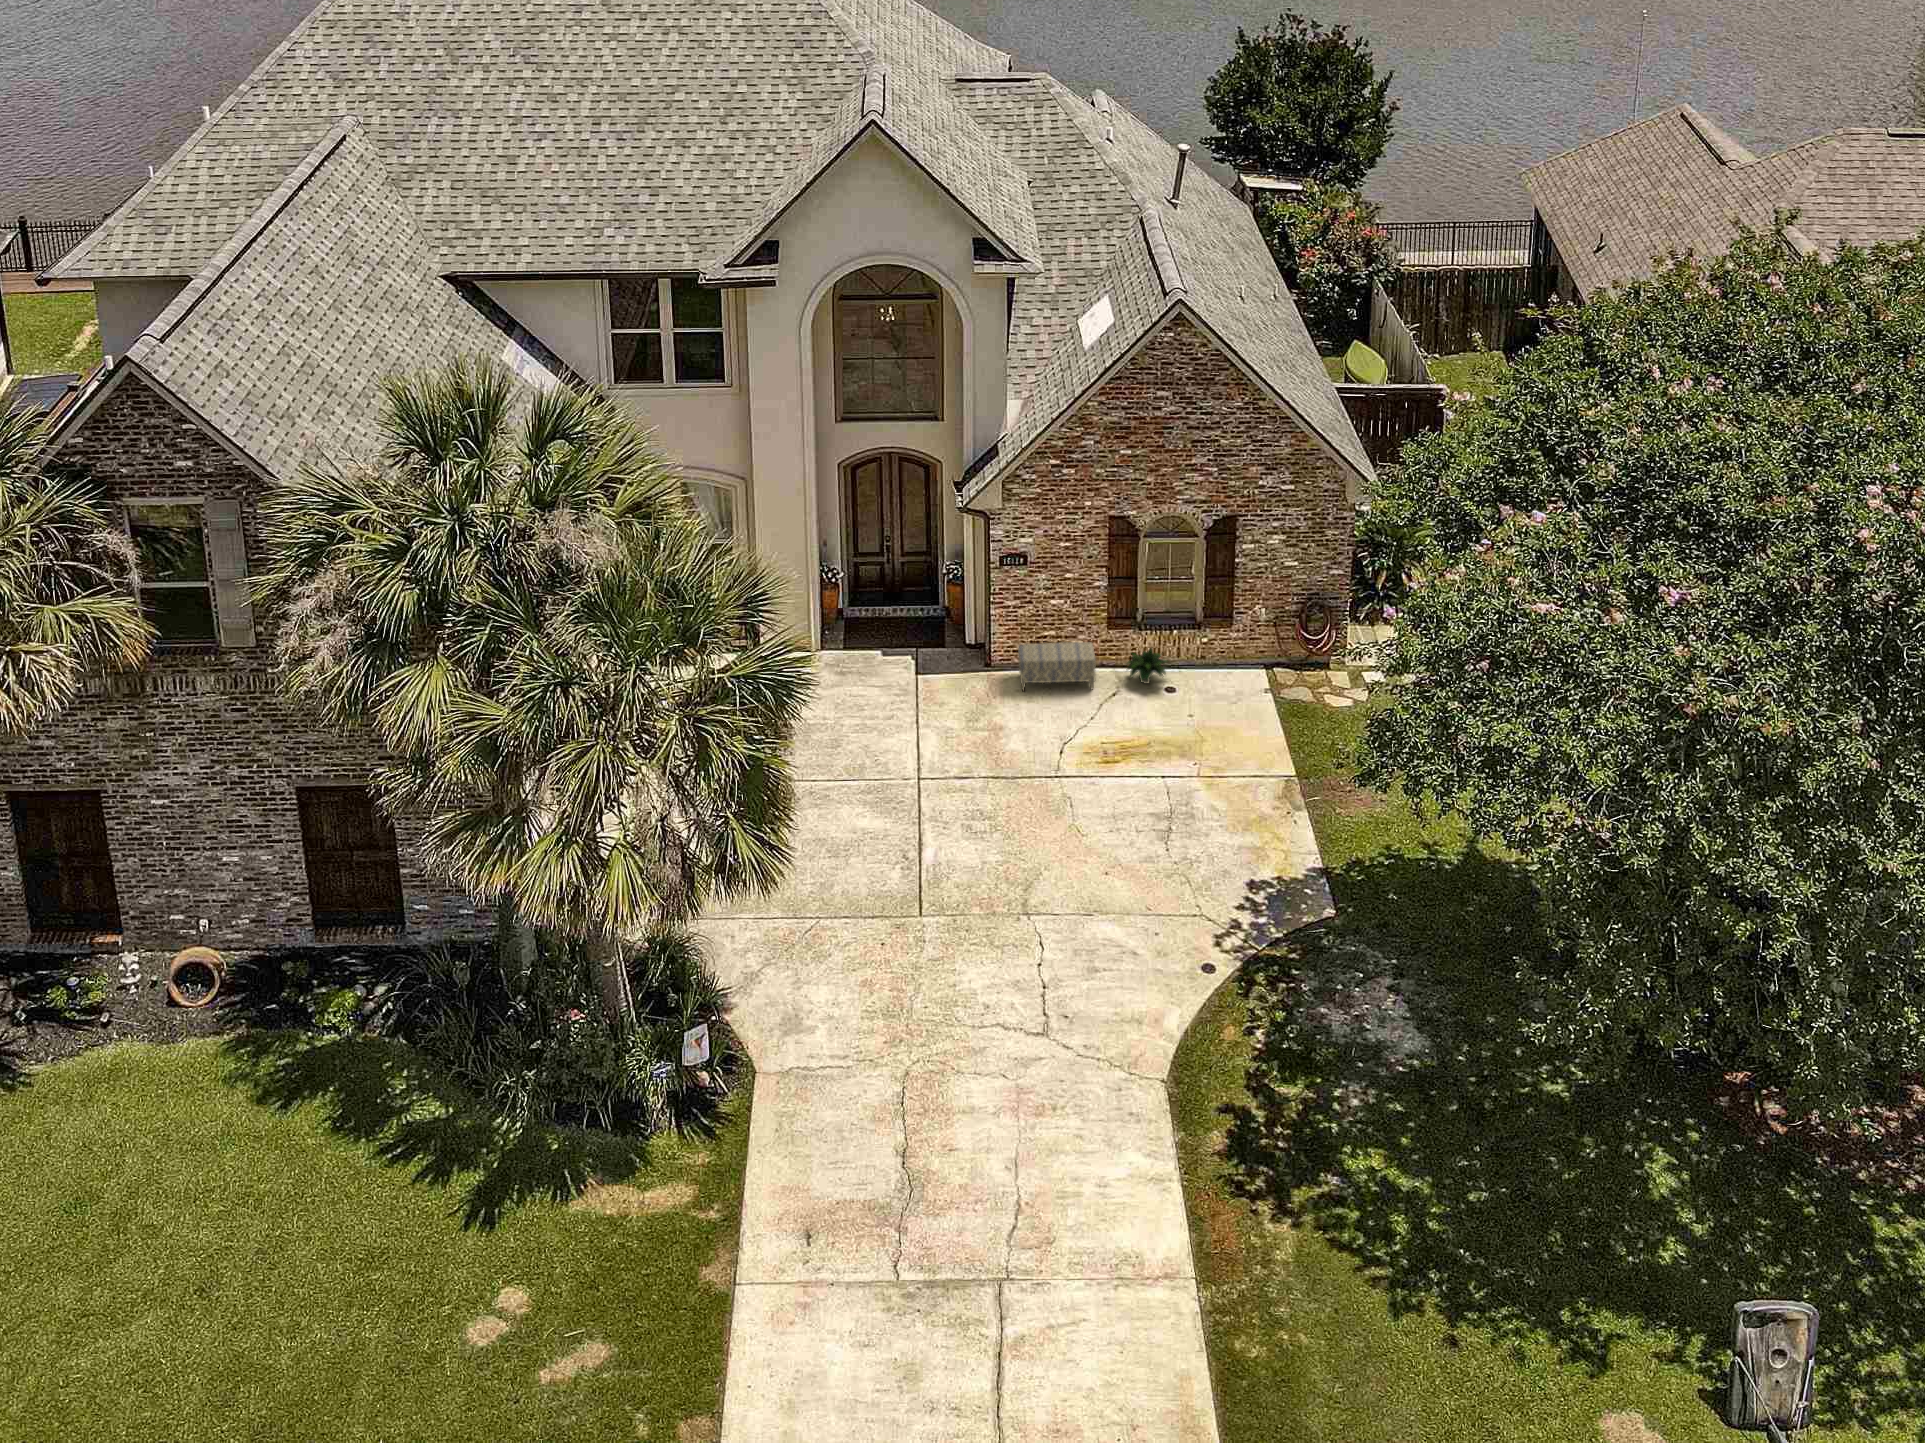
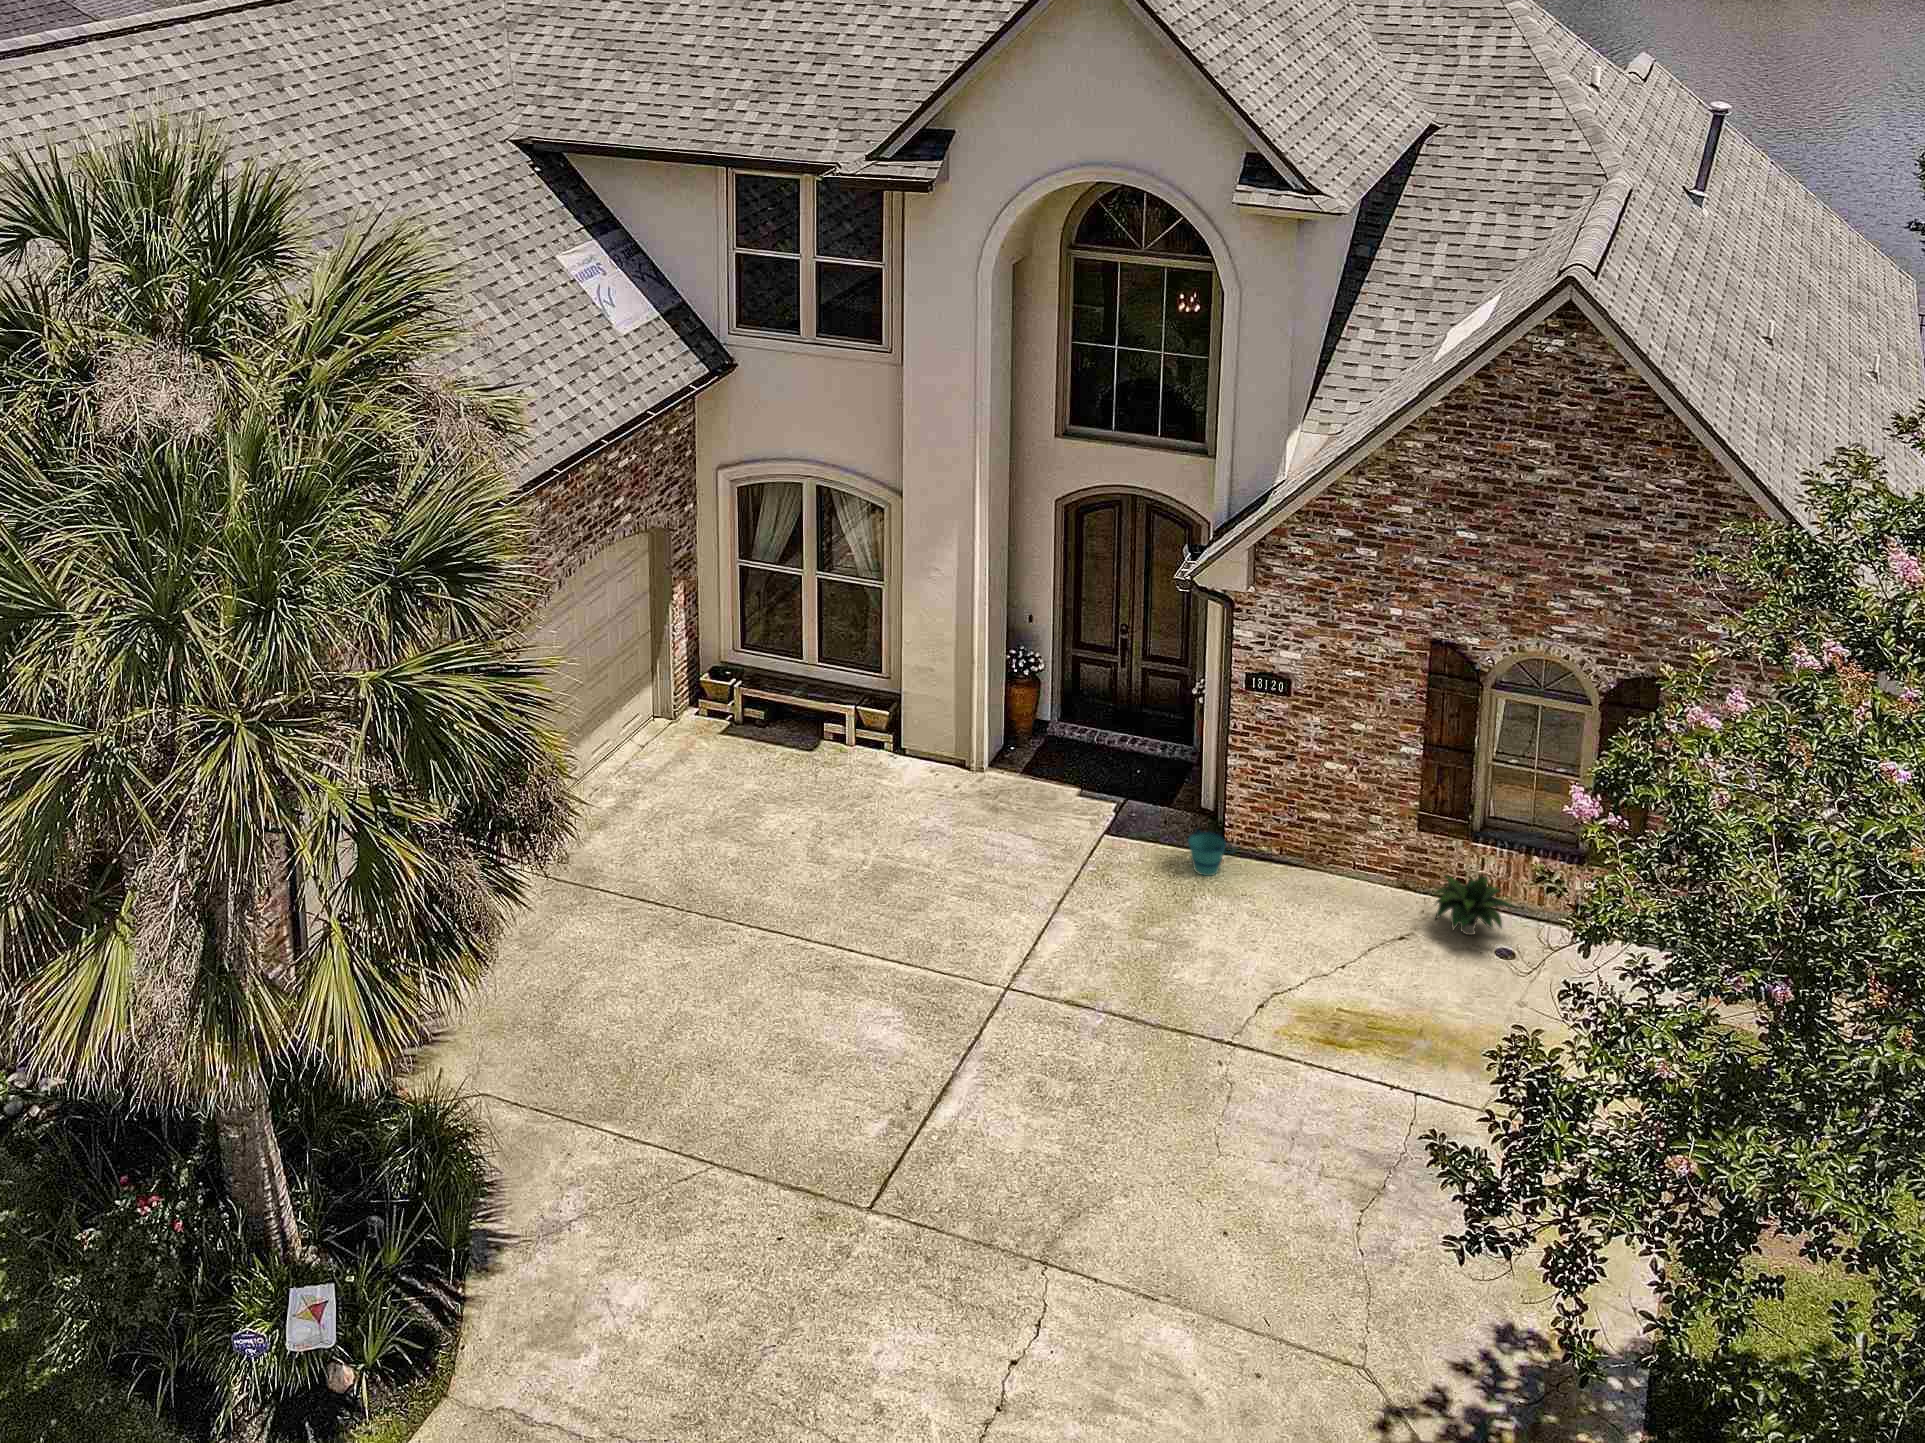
bench: present [1018,642,1096,691] -> none [1248,818,1385,922]
bucket: none [978,659,1006,687] -> present [1188,829,1234,876]

